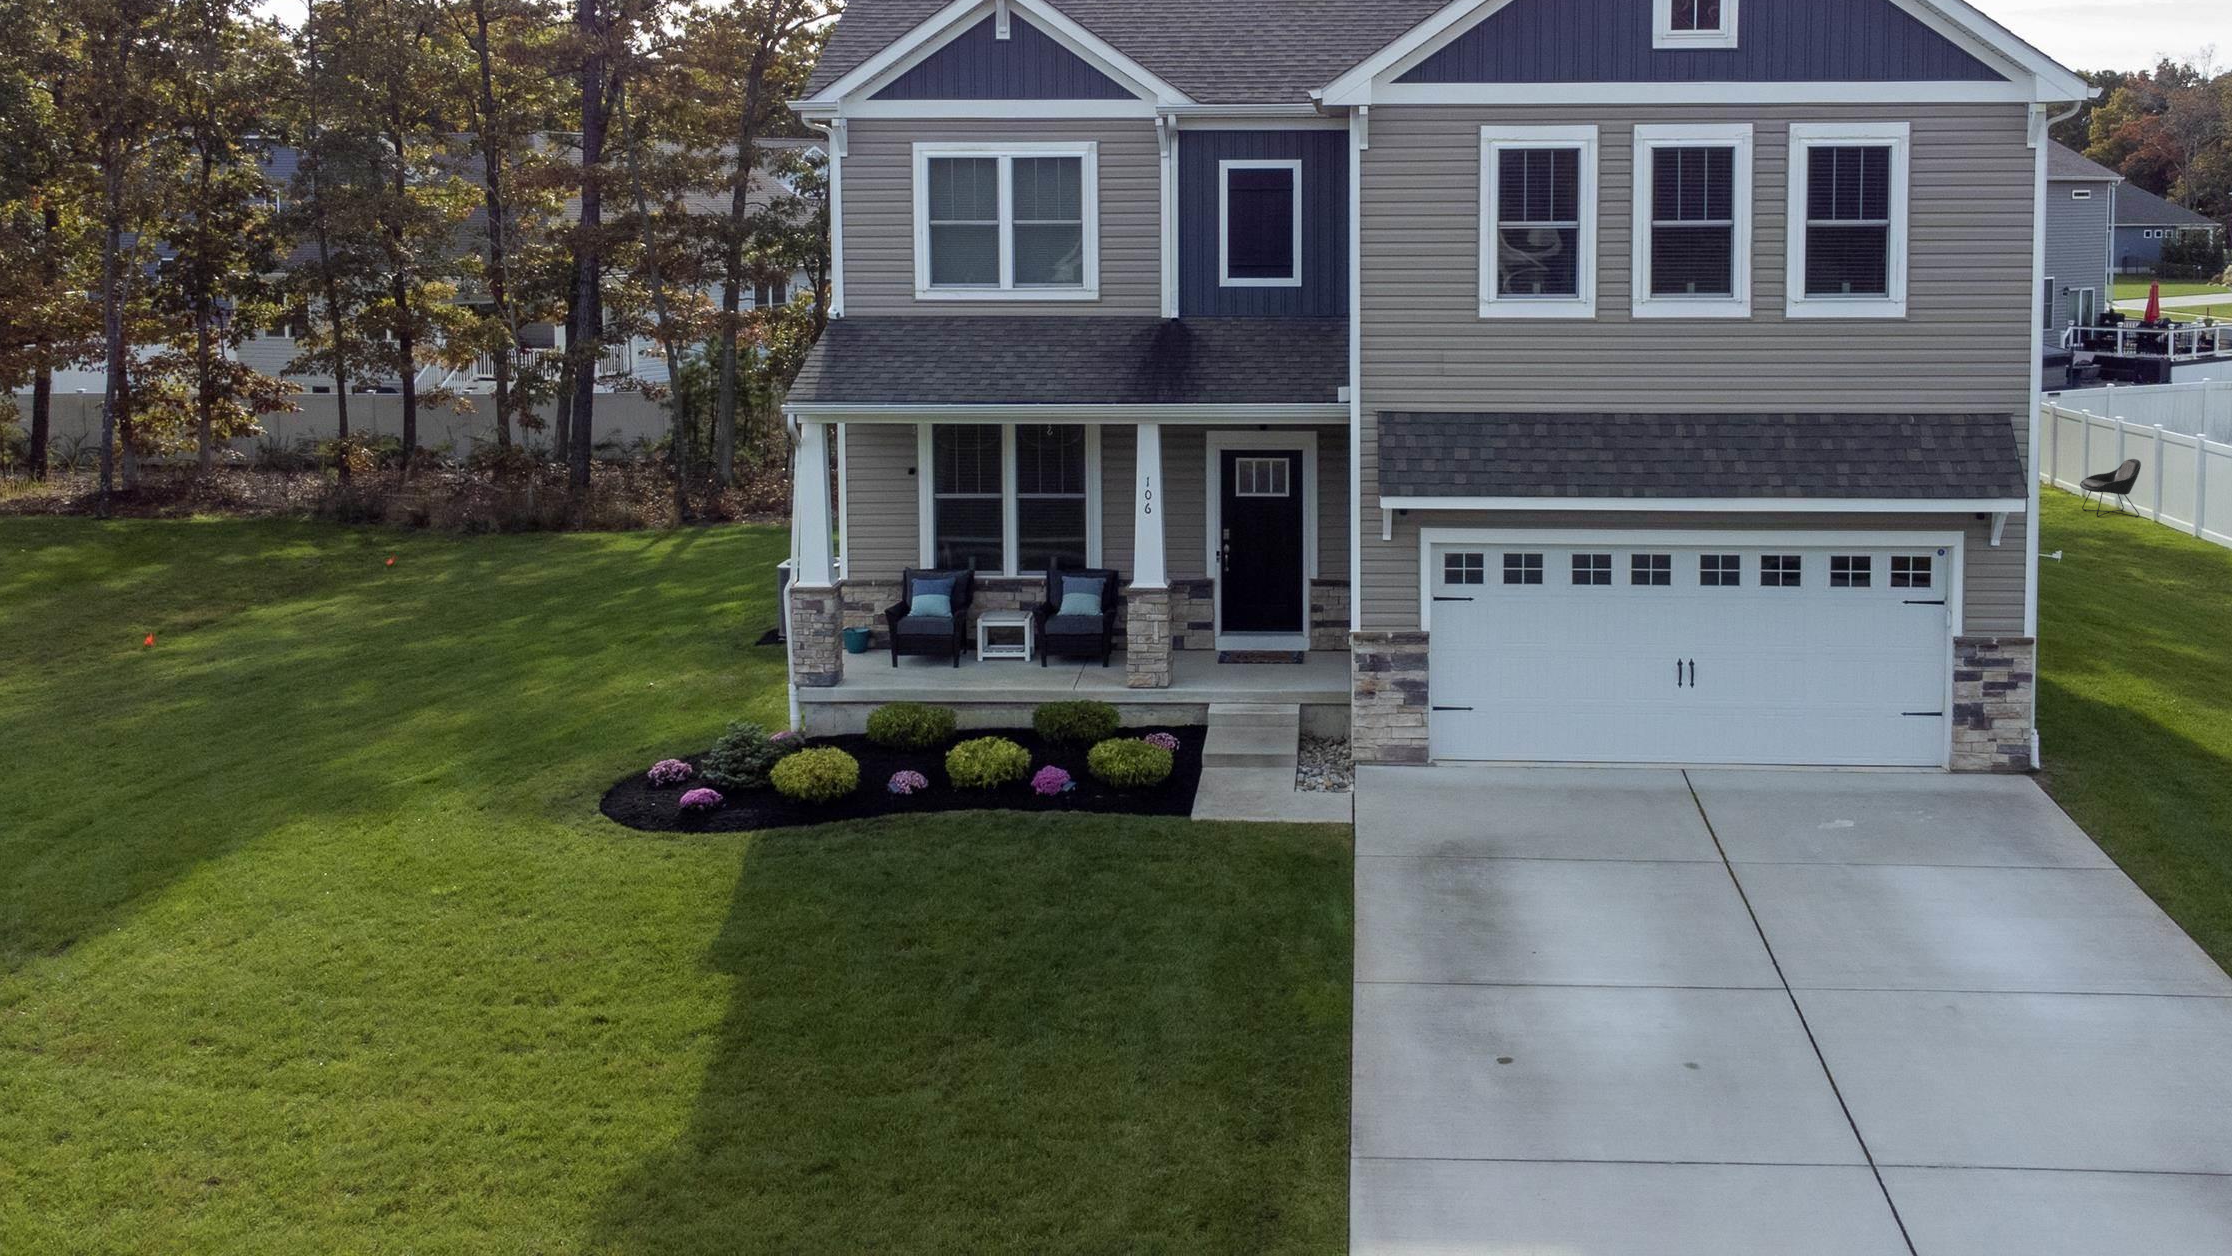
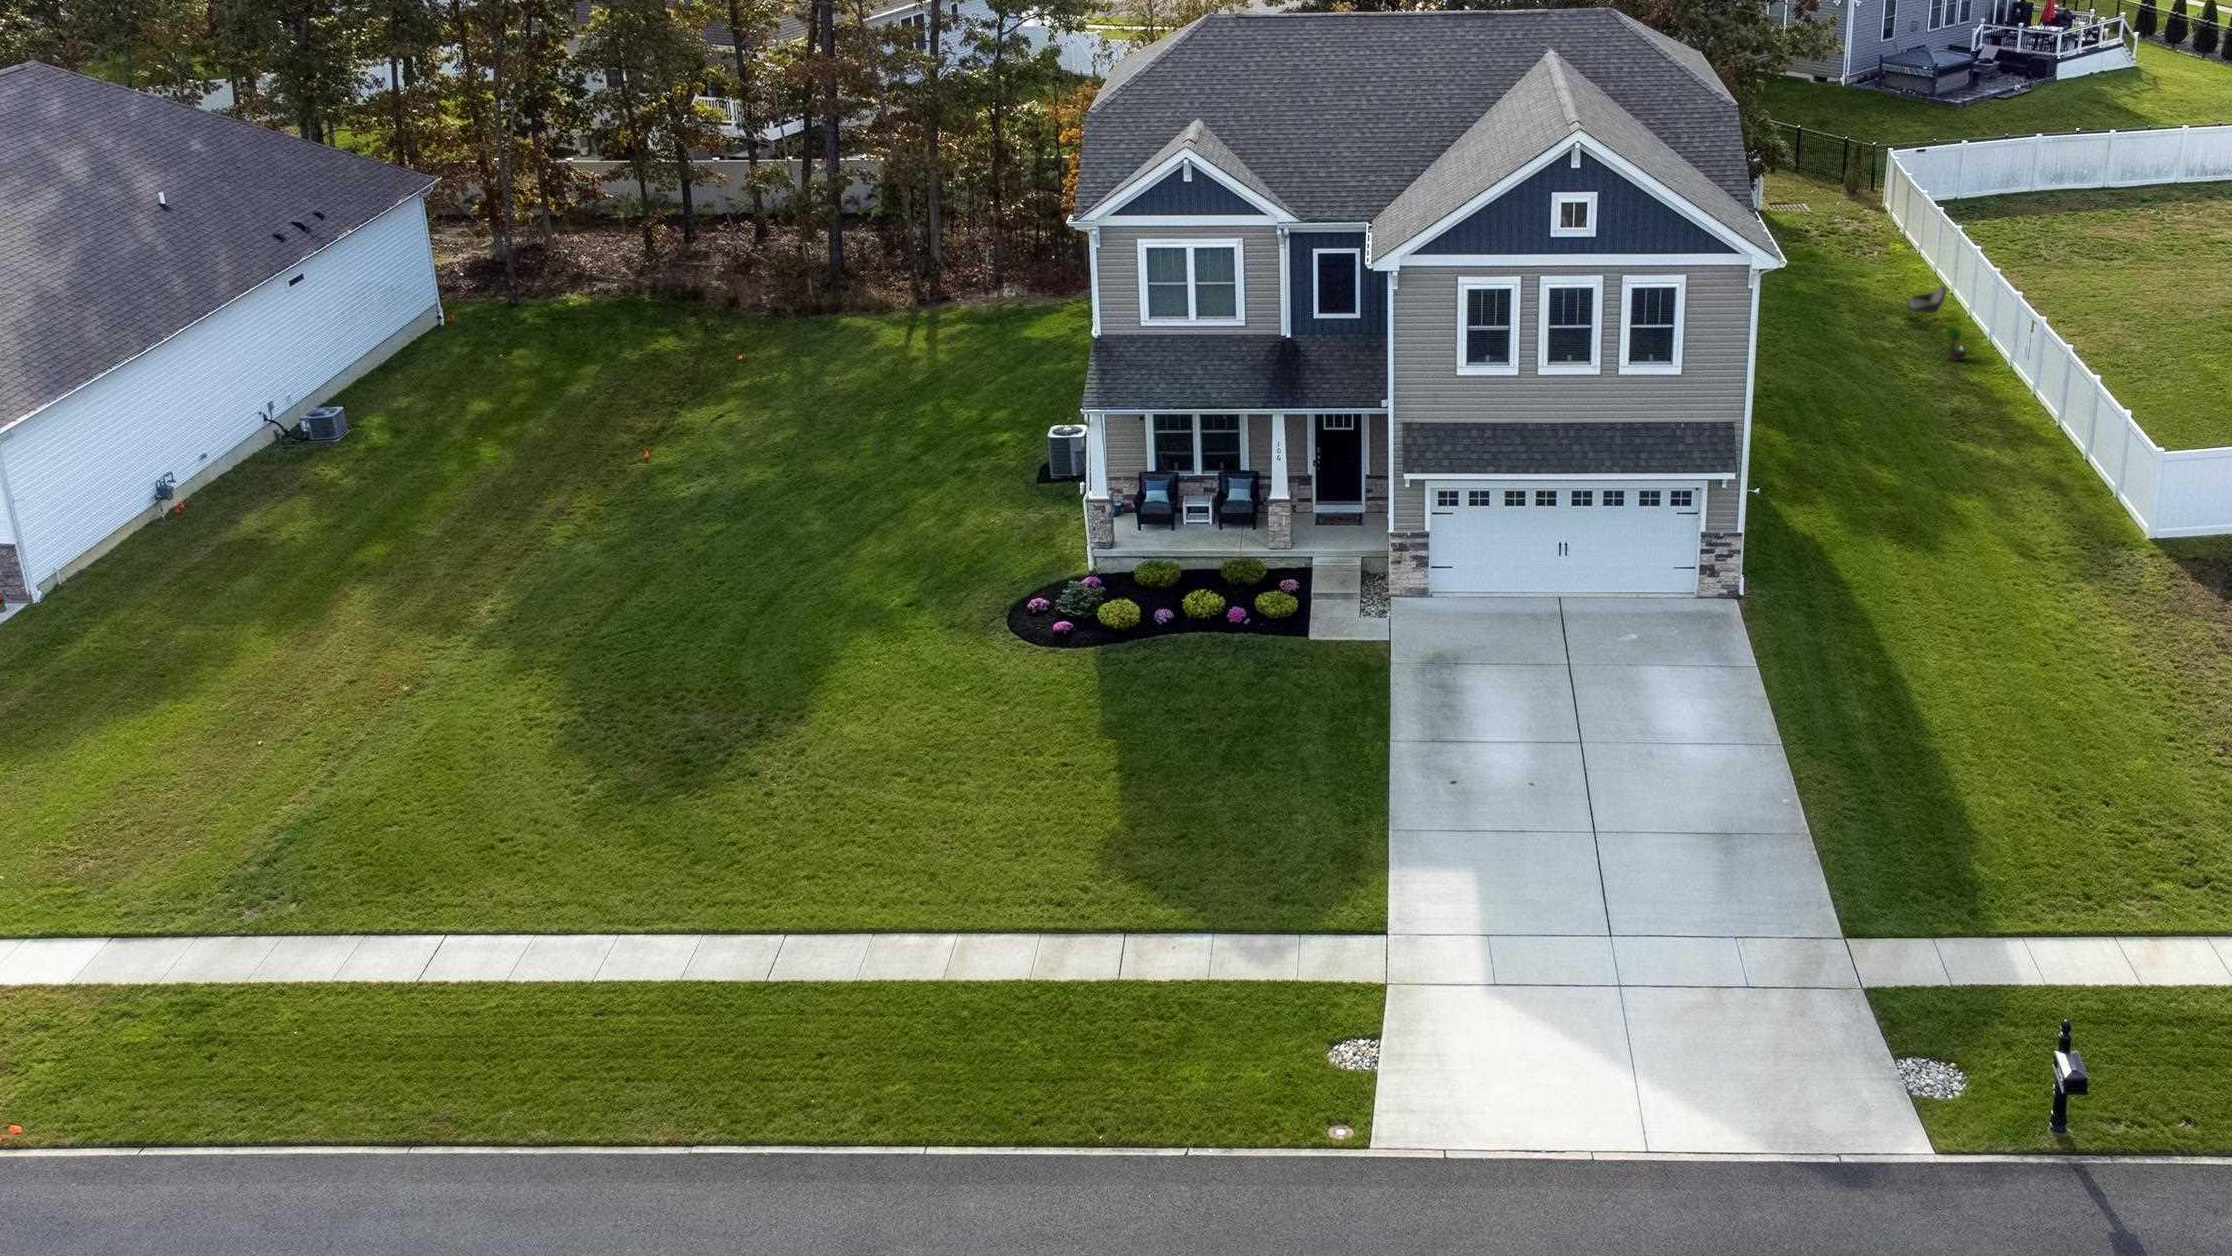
potted tree: none [2162,483,2201,540] -> present [1945,327,1966,360]

